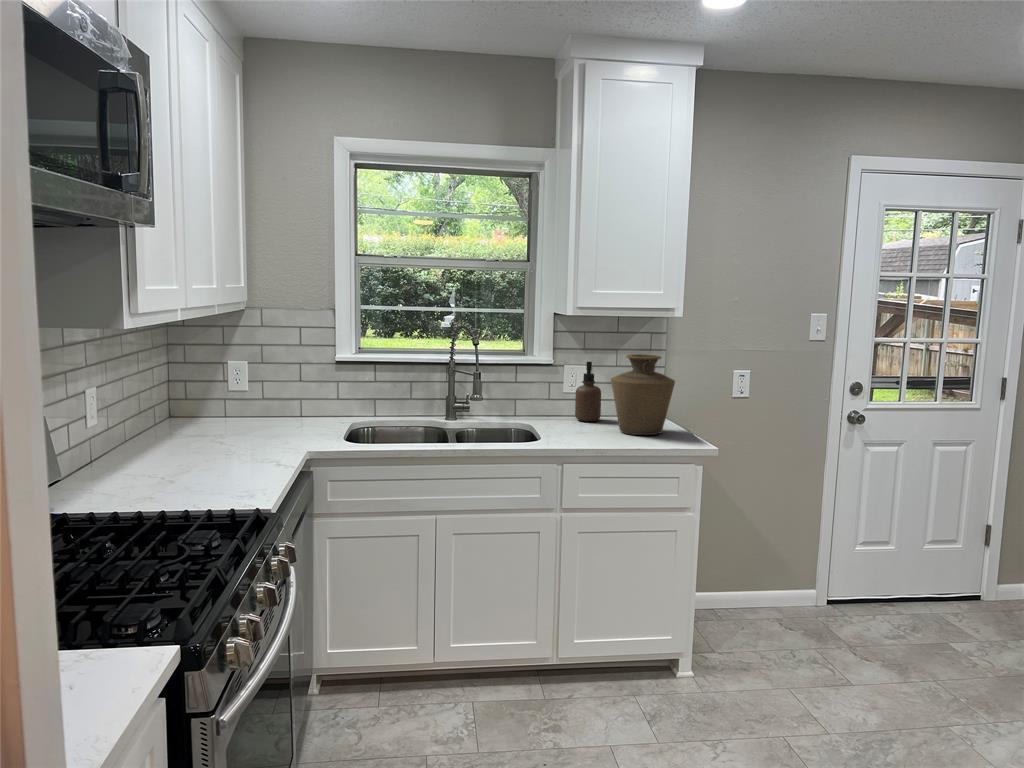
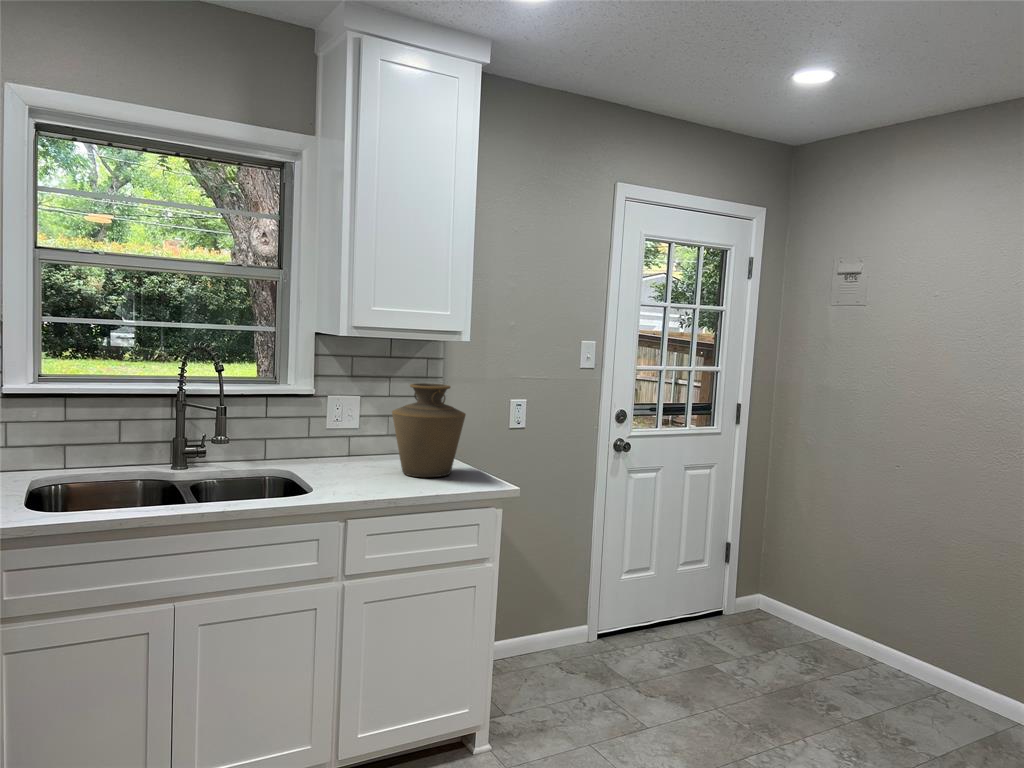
soap dispenser: present [575,362,601,422] -> none [342,391,374,463]

